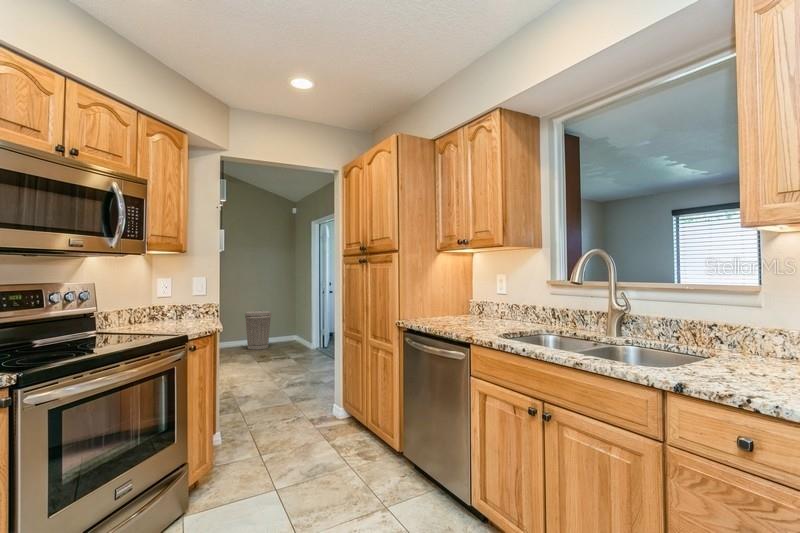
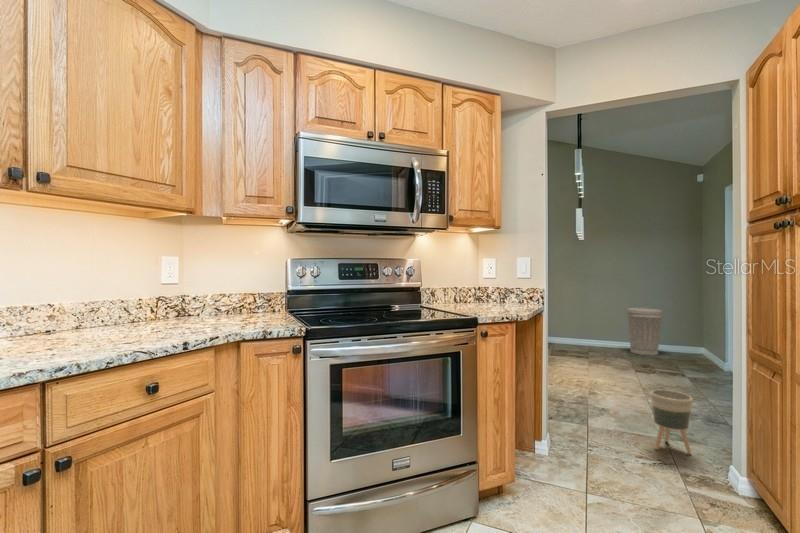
planter: none [287,368,312,411] -> present [650,390,693,454]

